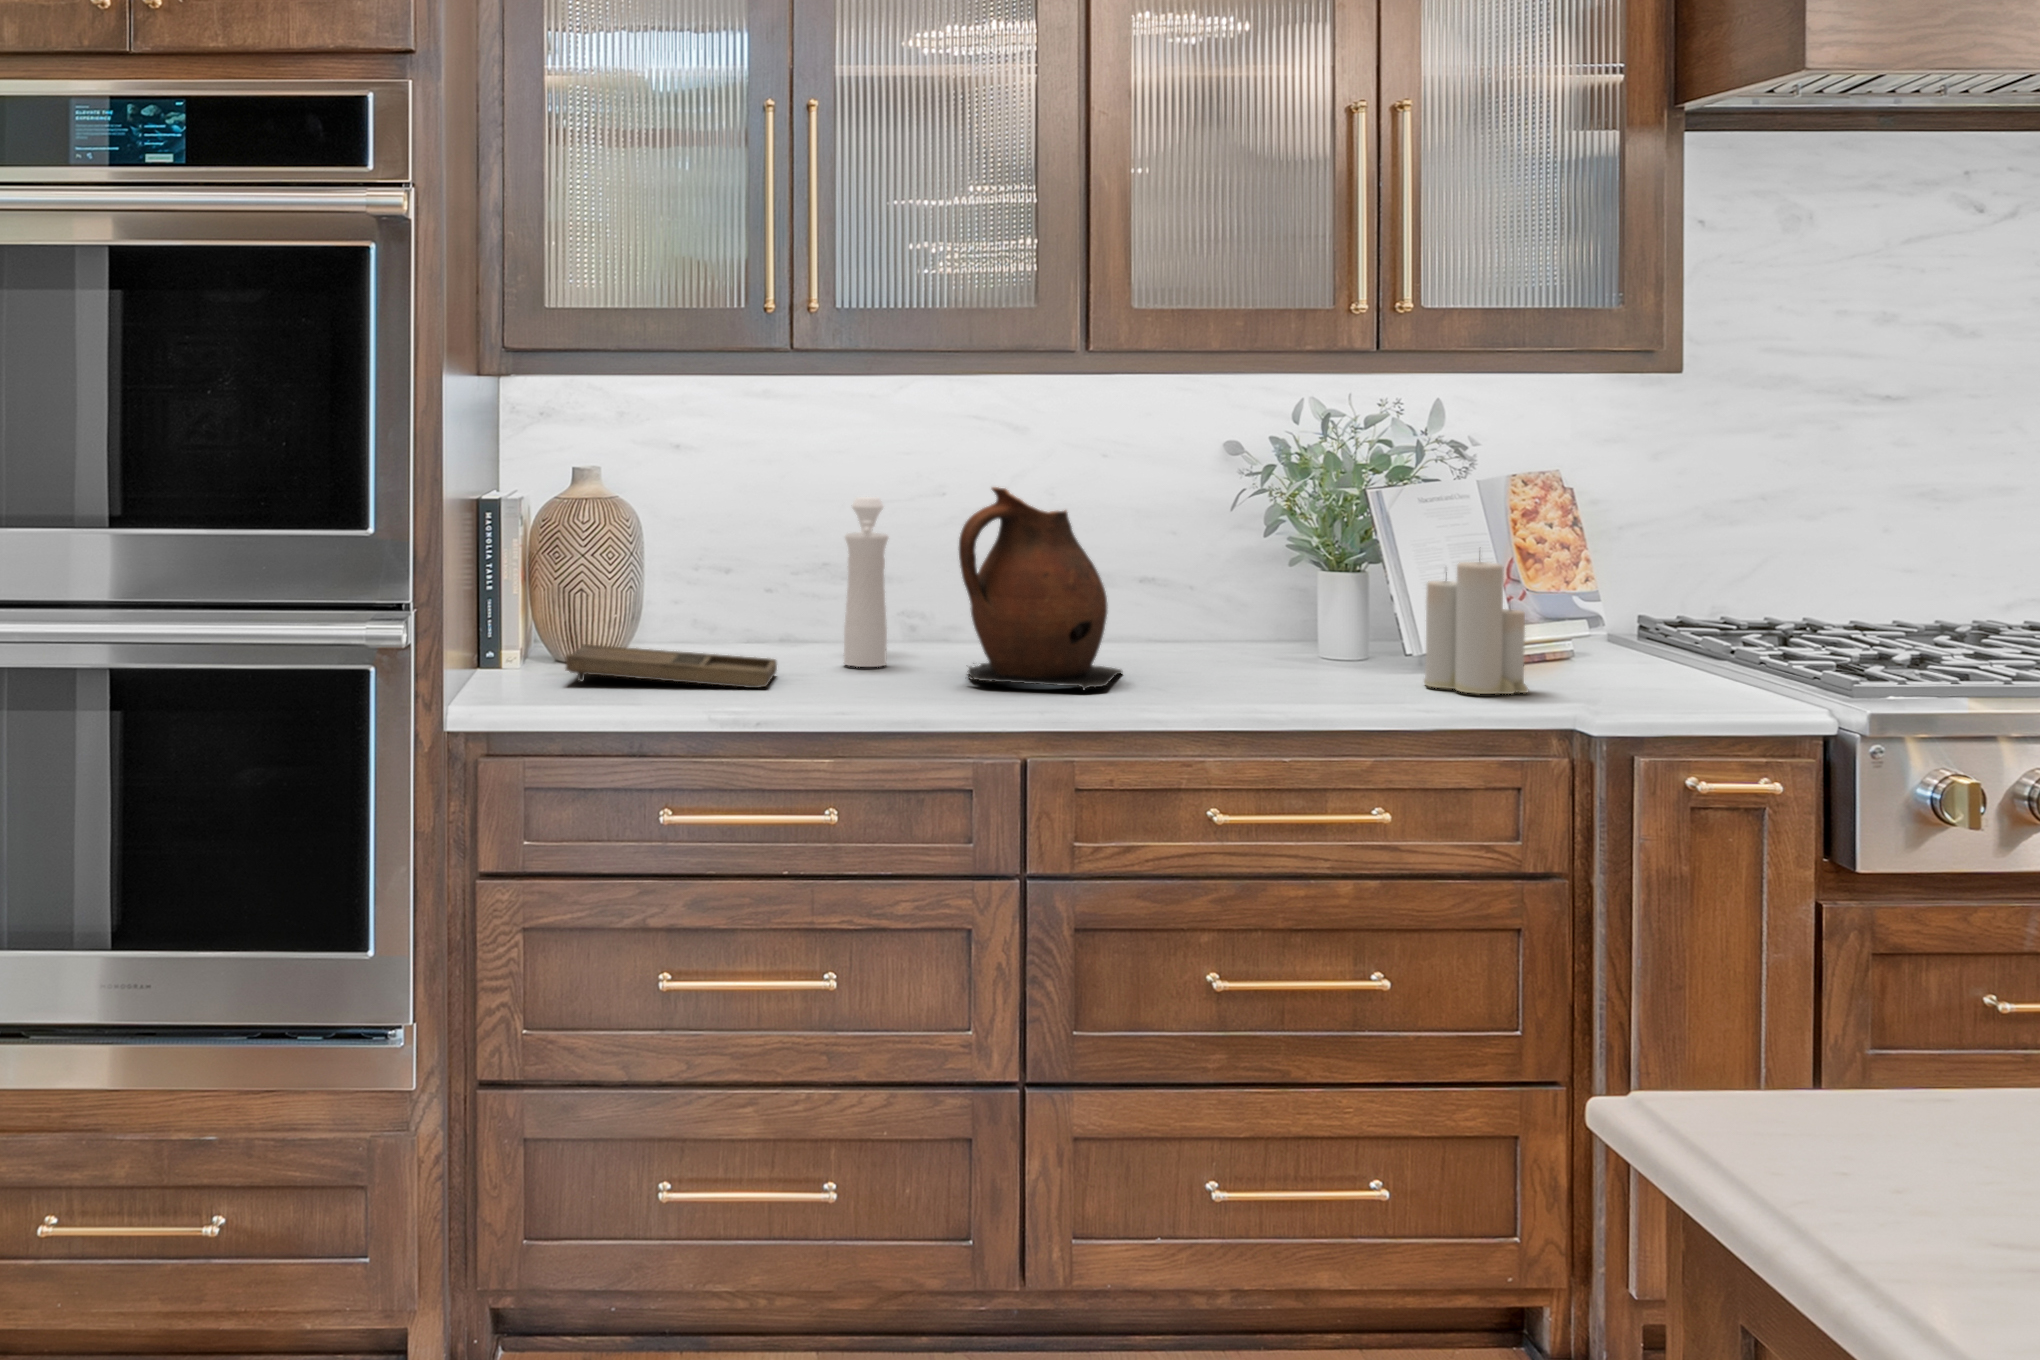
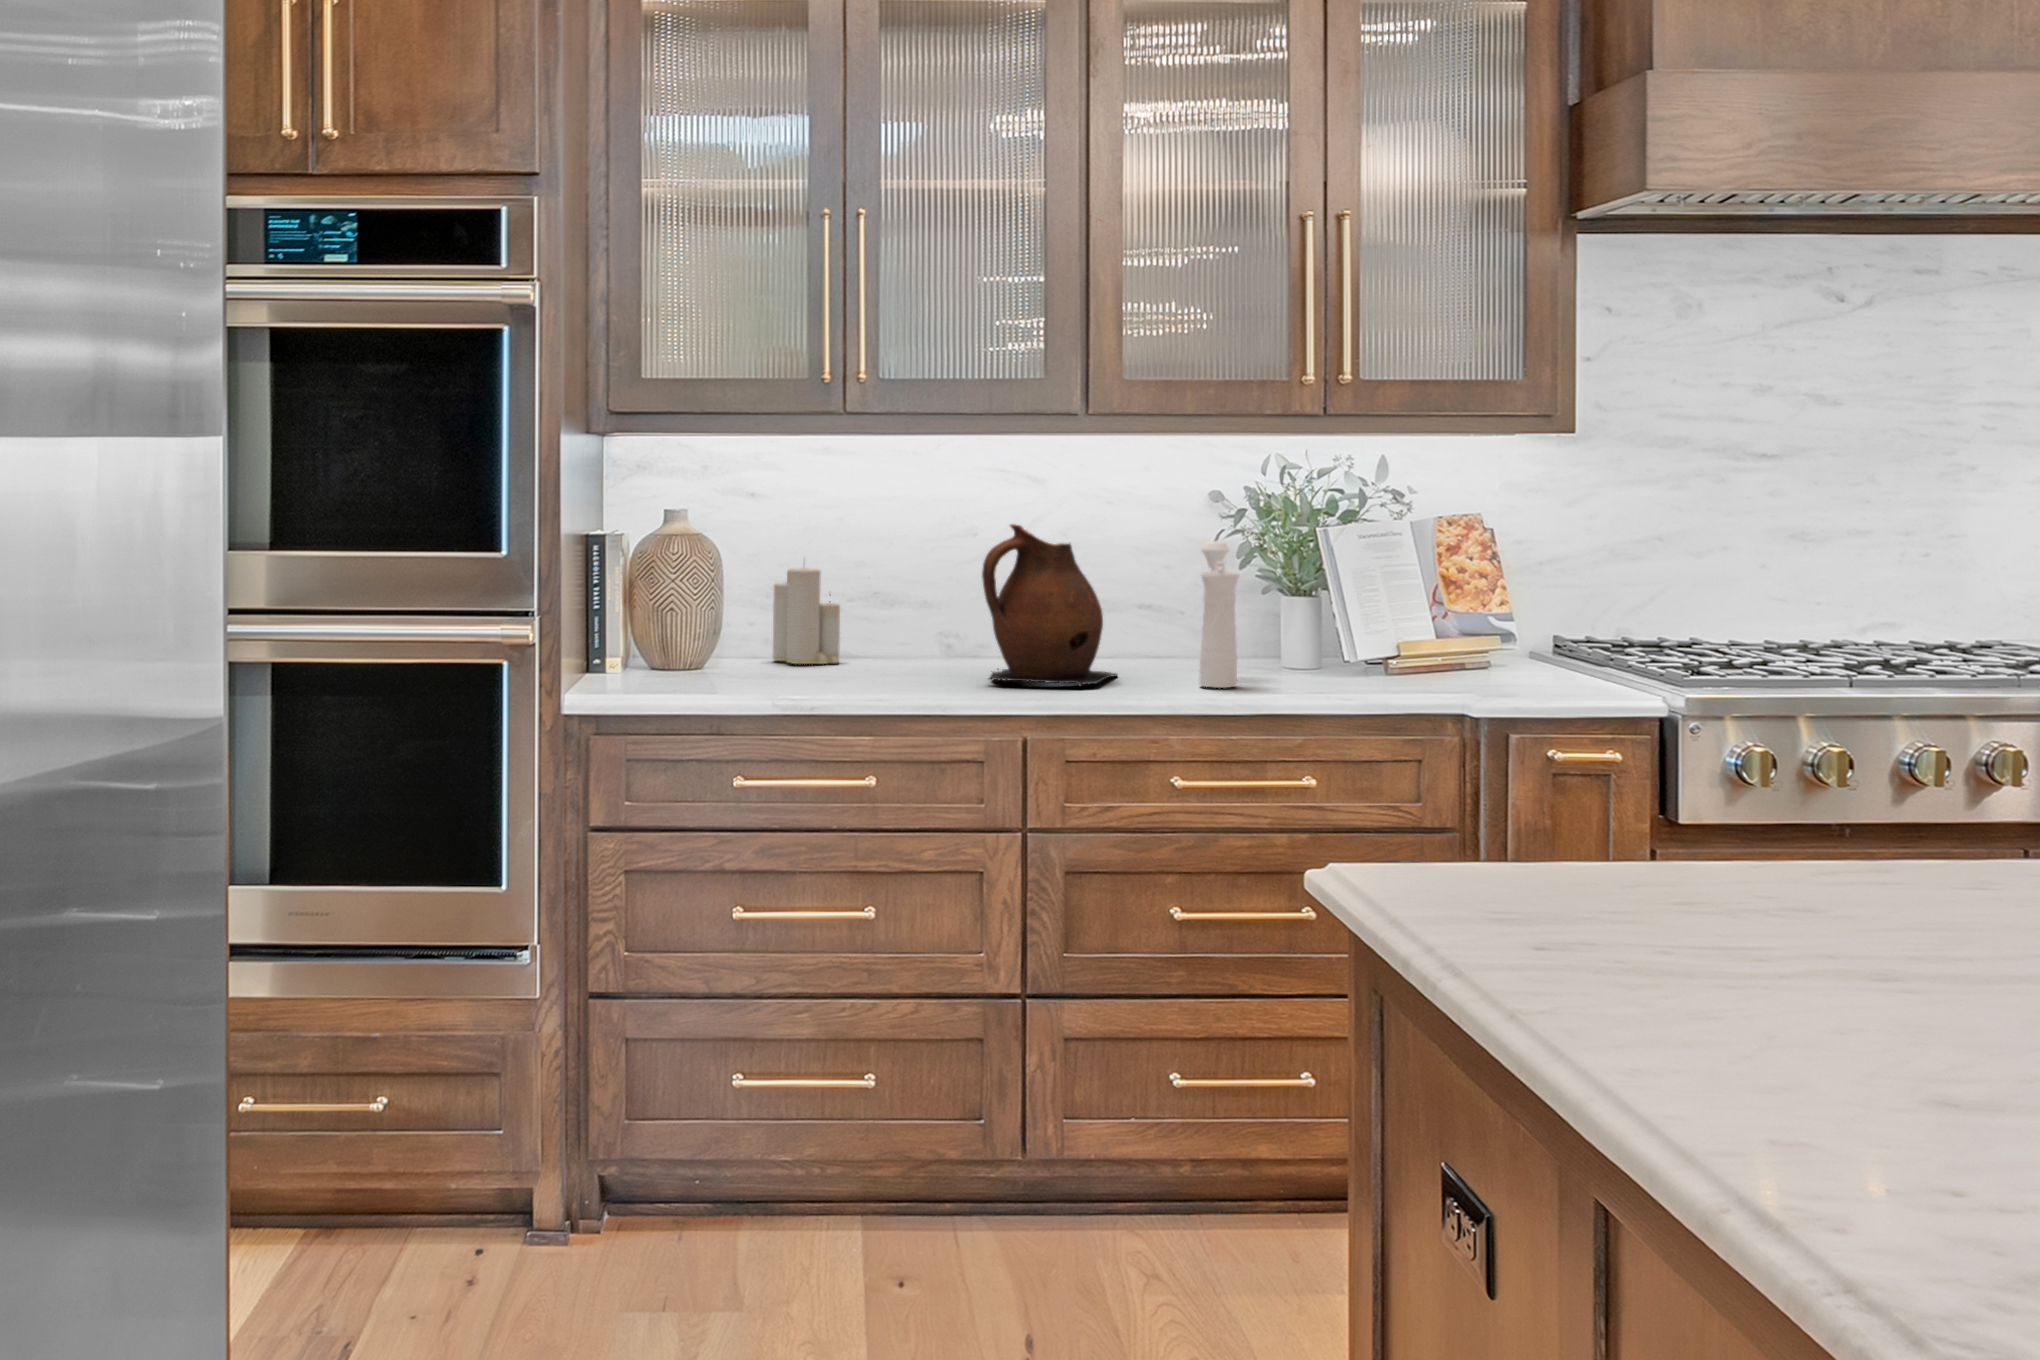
pepper mill: present [844,497,888,667] -> present [1199,541,1239,688]
candle: present [1424,559,1528,694] -> present [773,568,840,664]
tray: present [565,644,777,688] -> none [660,655,835,687]

